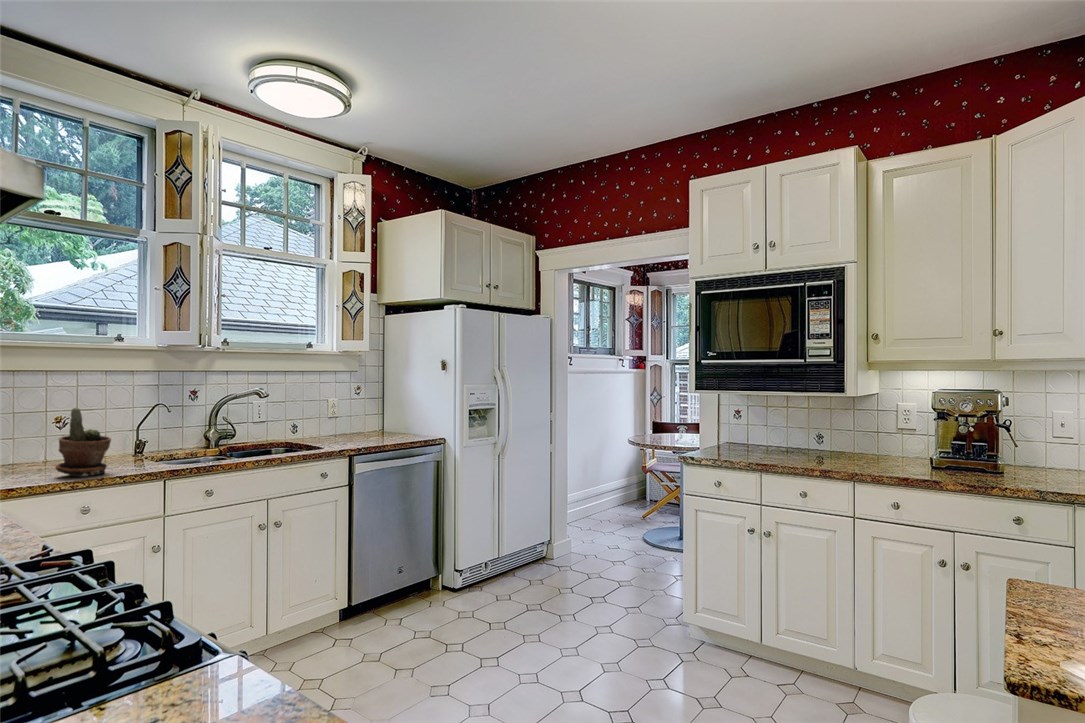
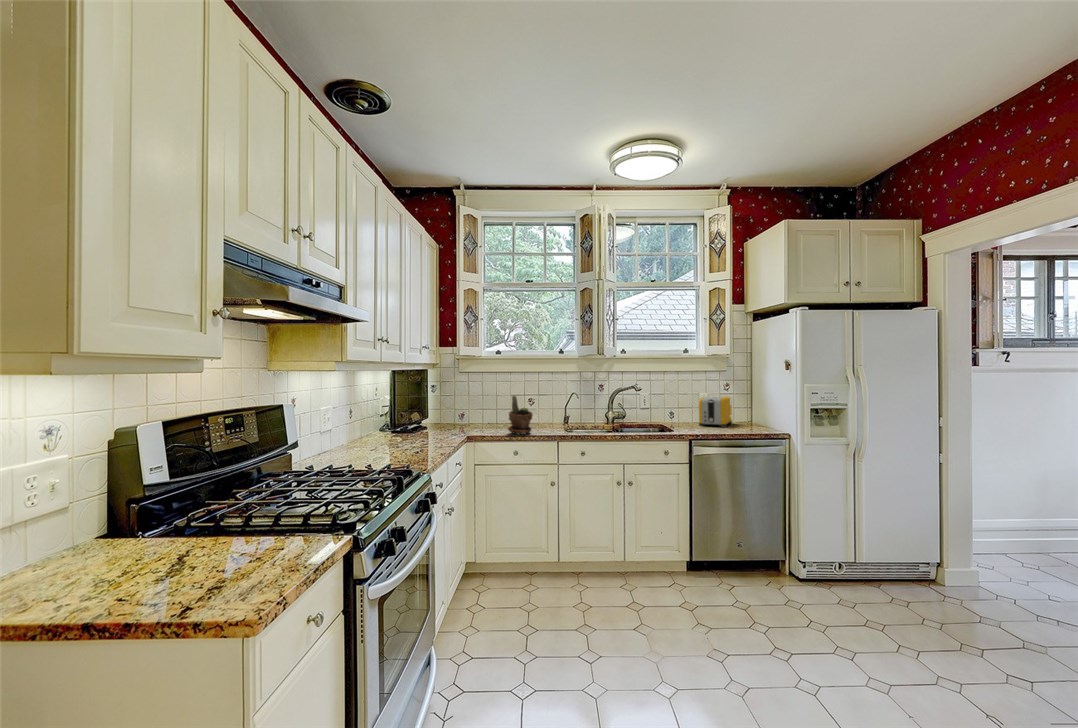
toaster: none [333,403,366,441] -> present [699,396,732,427]

